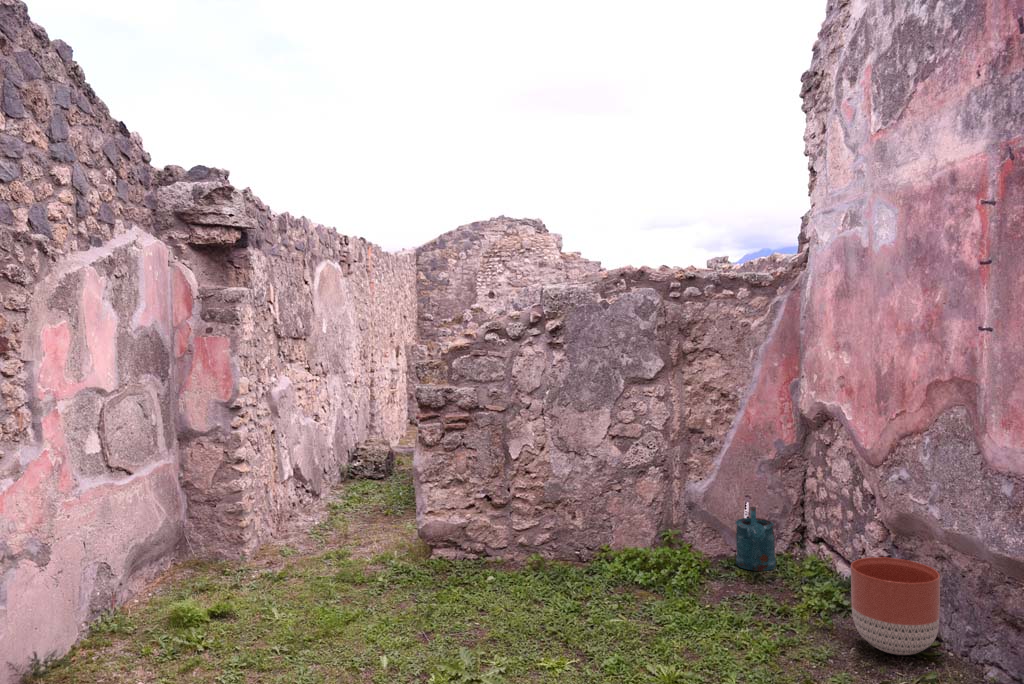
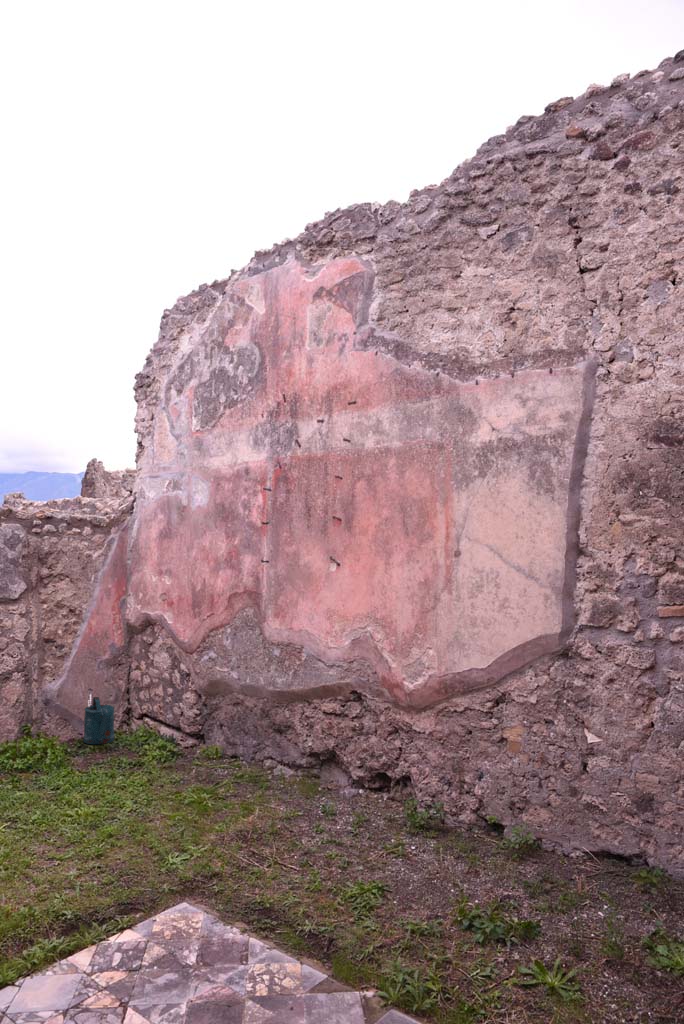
planter: present [851,557,940,655] -> none [186,709,237,768]

